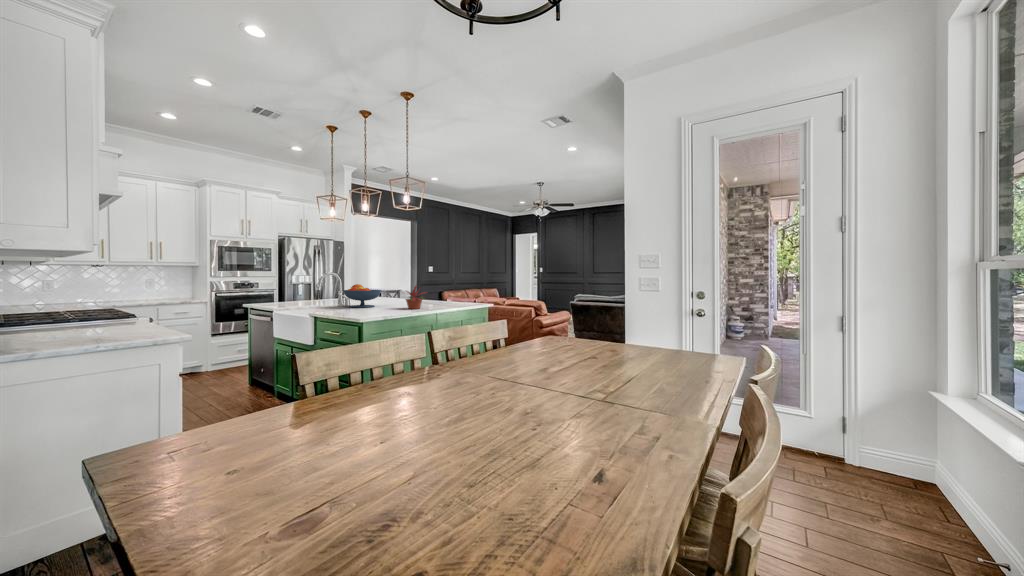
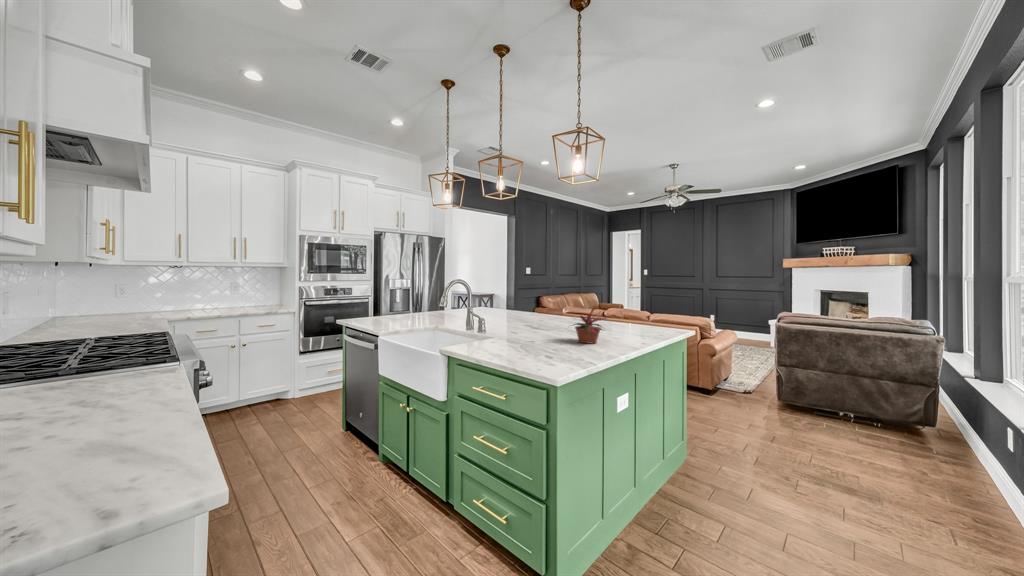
fruit bowl: present [343,284,381,308] -> none [478,300,530,336]

